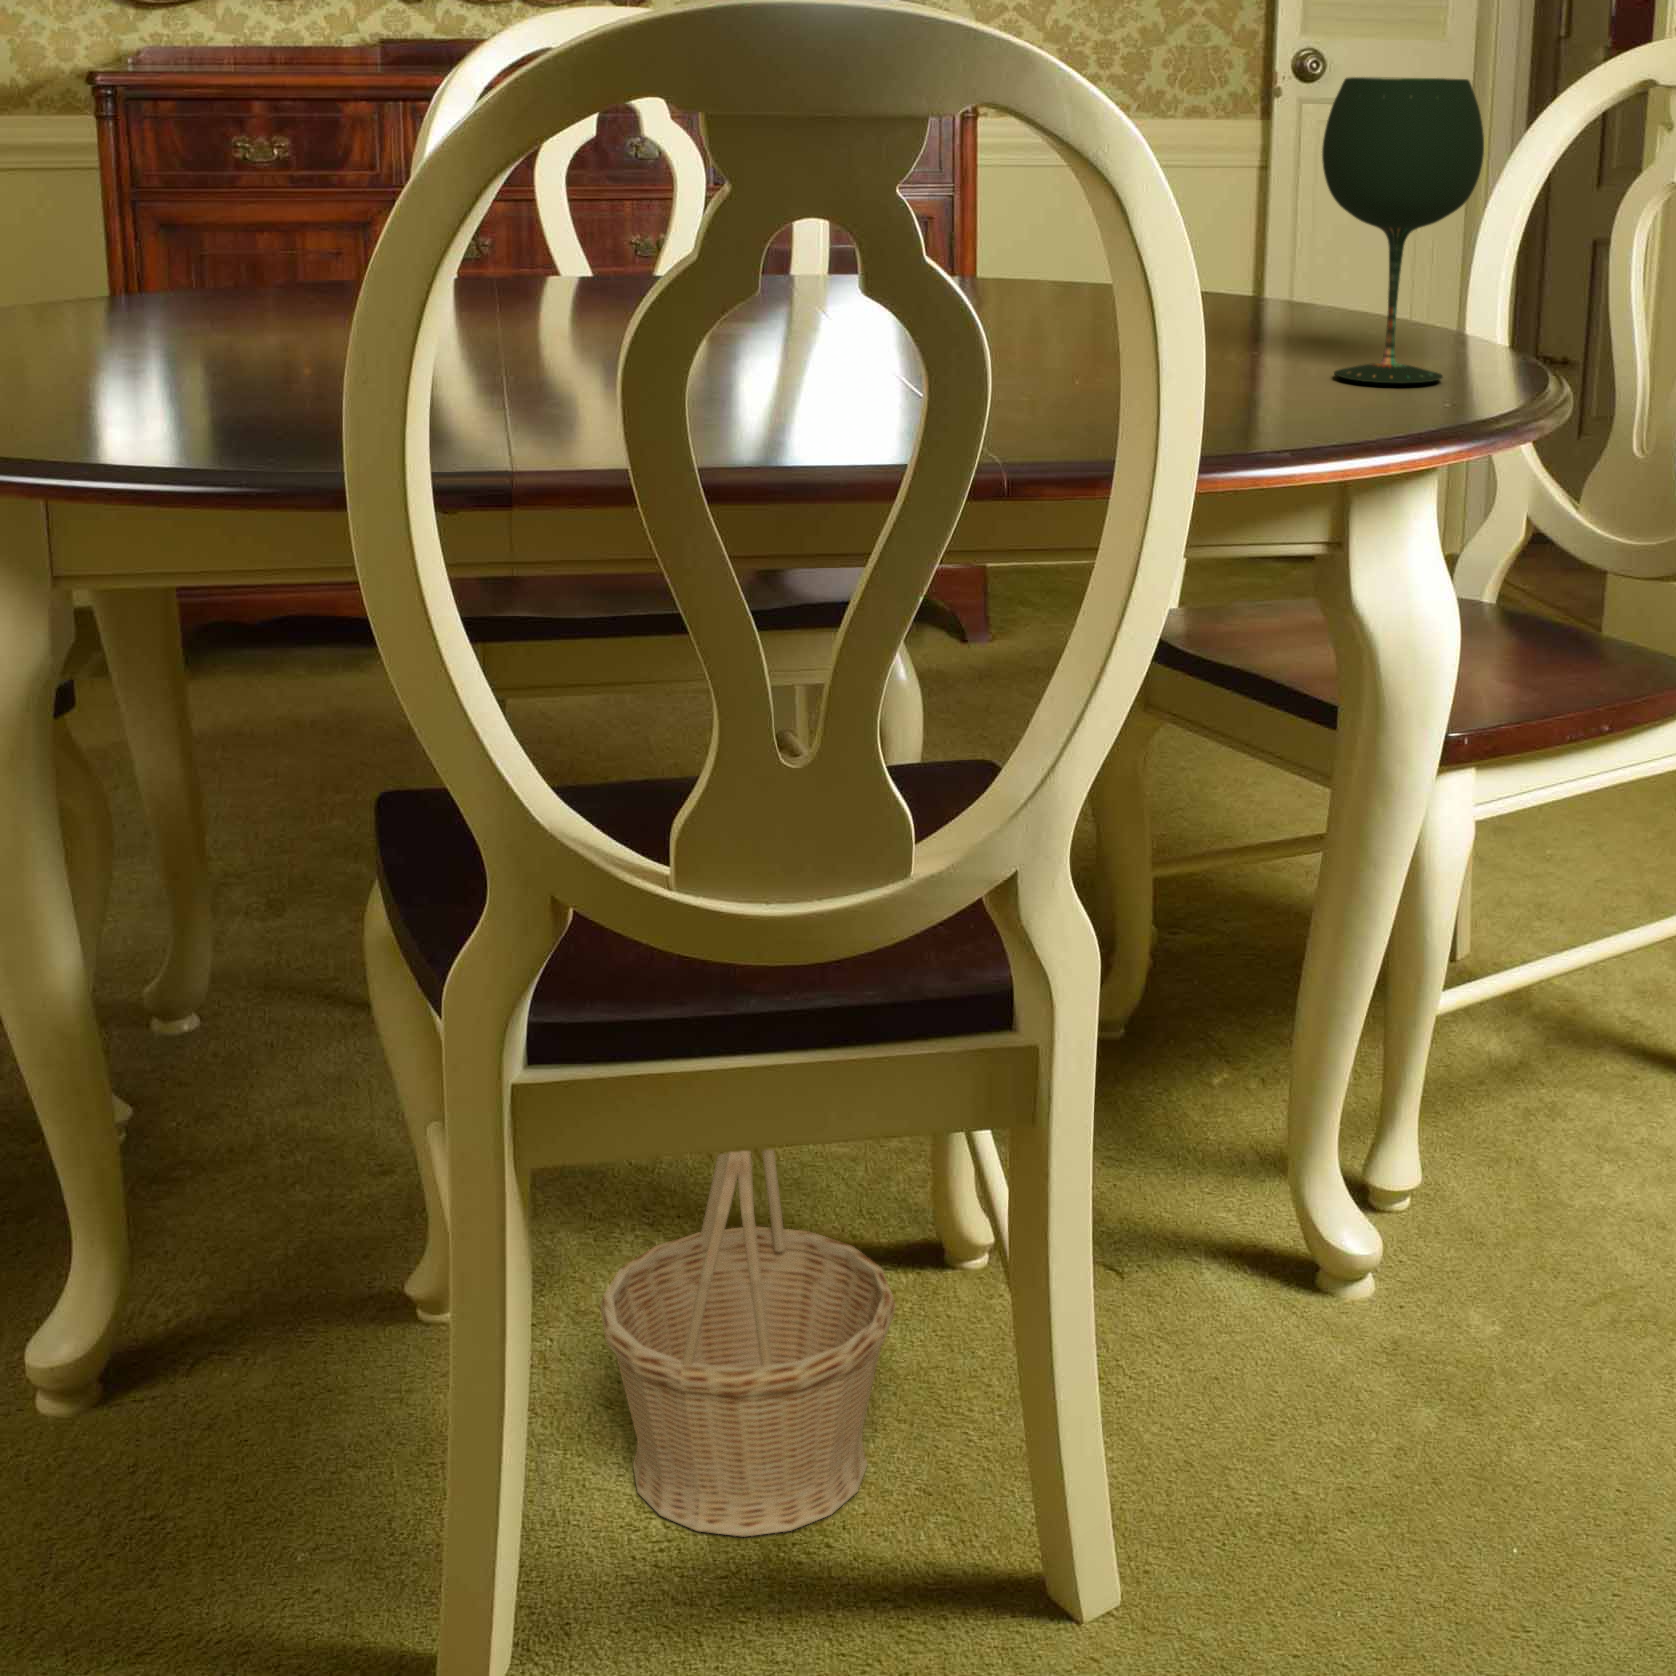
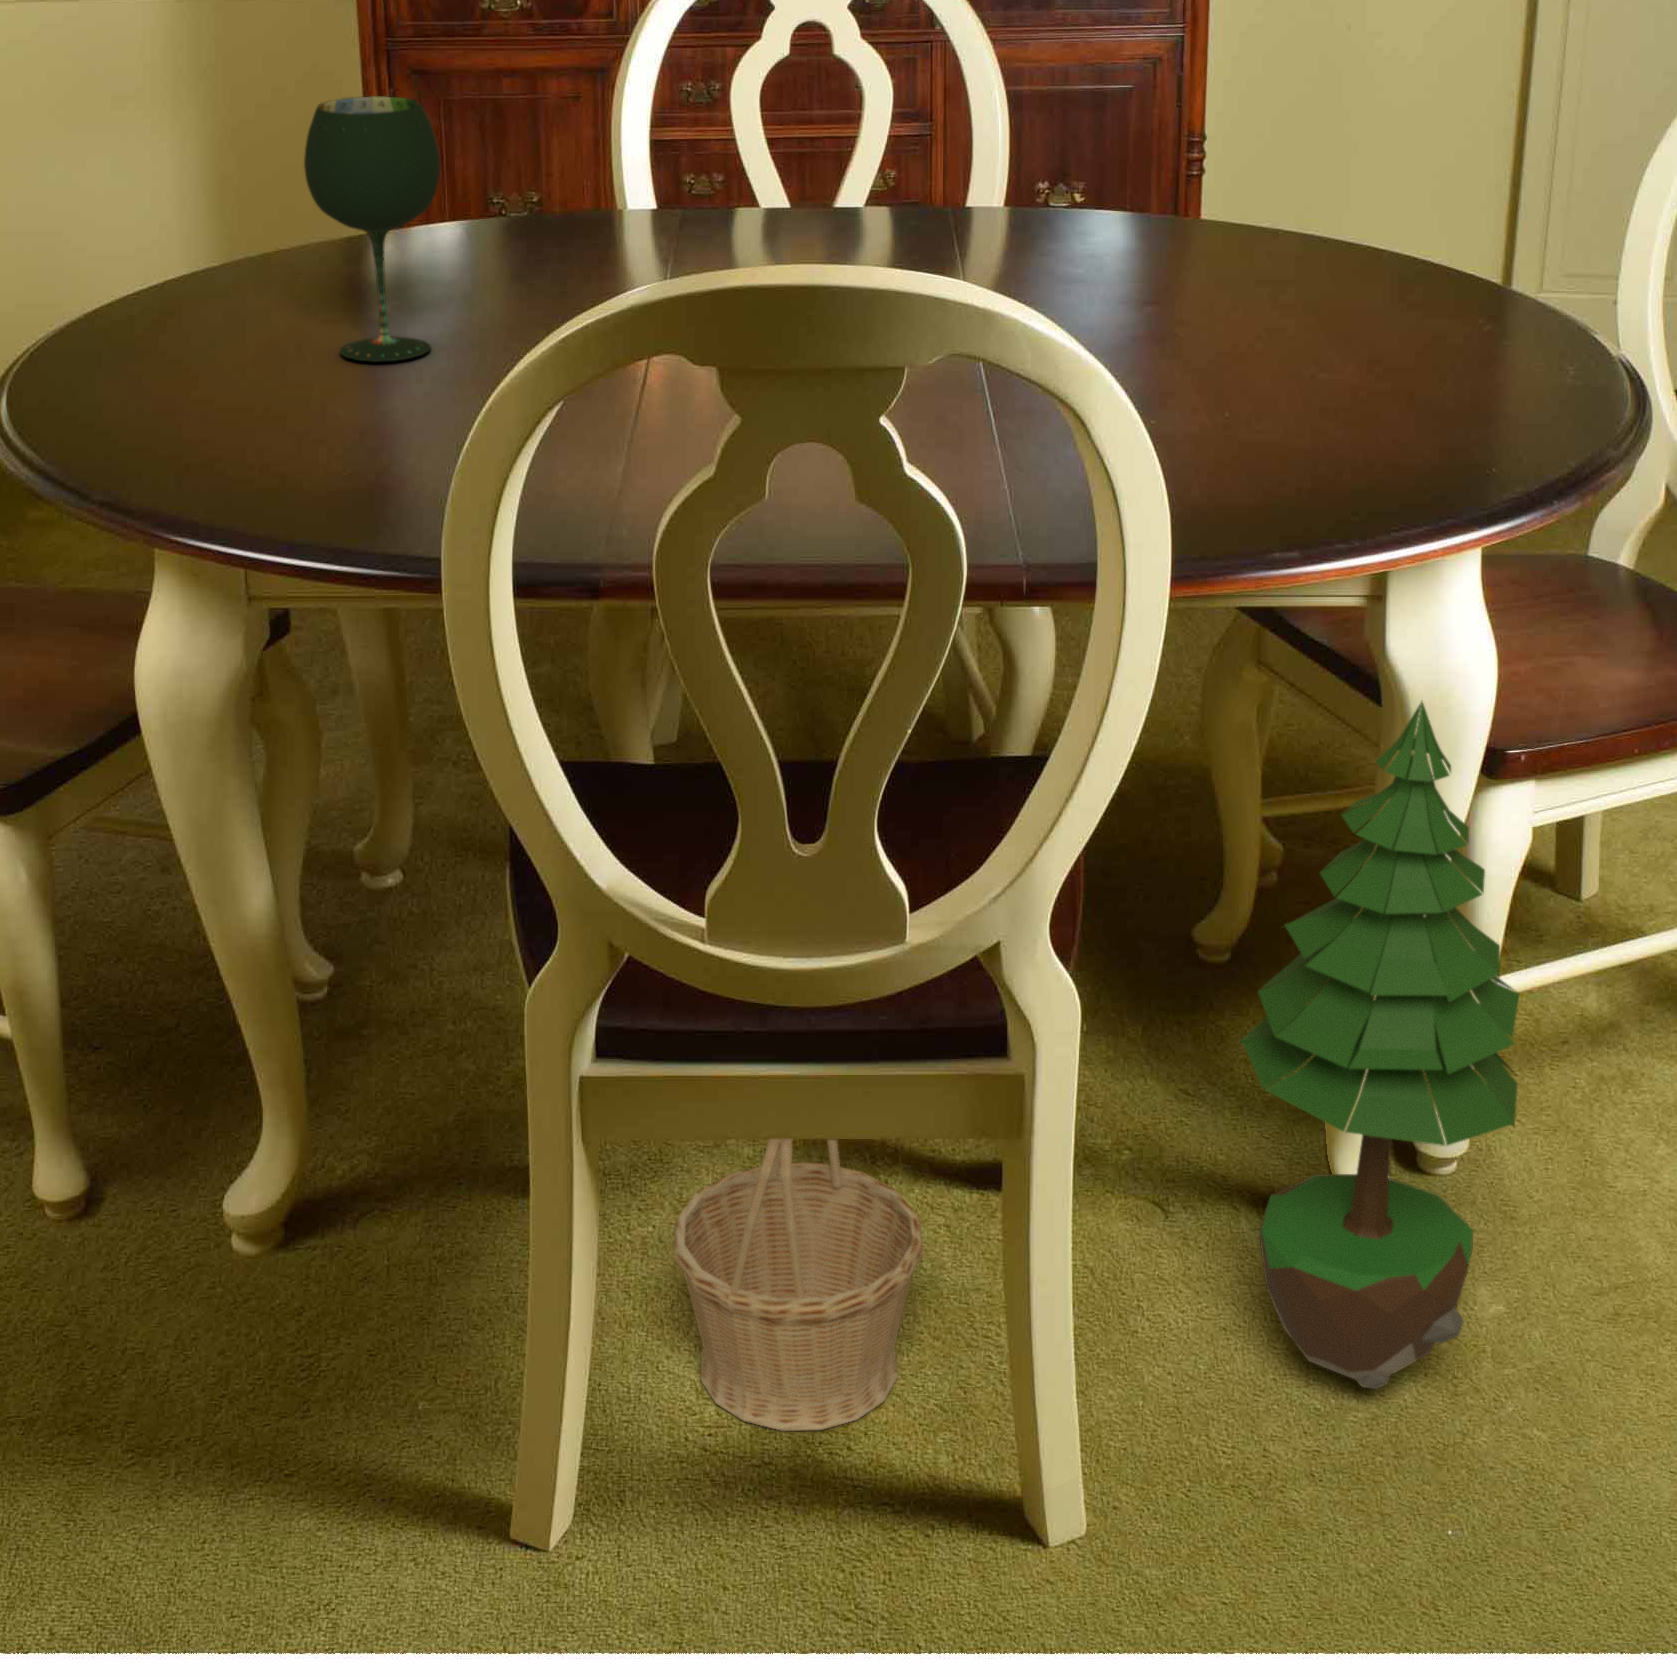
wine glass: present [1322,77,1484,383] -> present [304,96,440,362]
potted tree: none [1232,616,1544,1417] -> present [1240,702,1520,1389]

